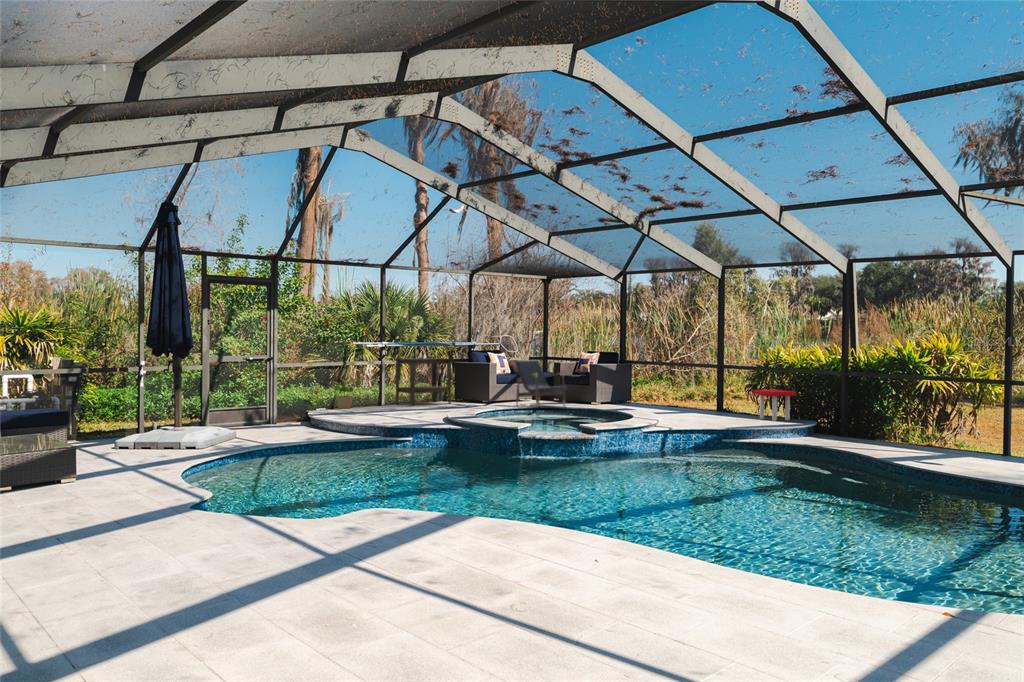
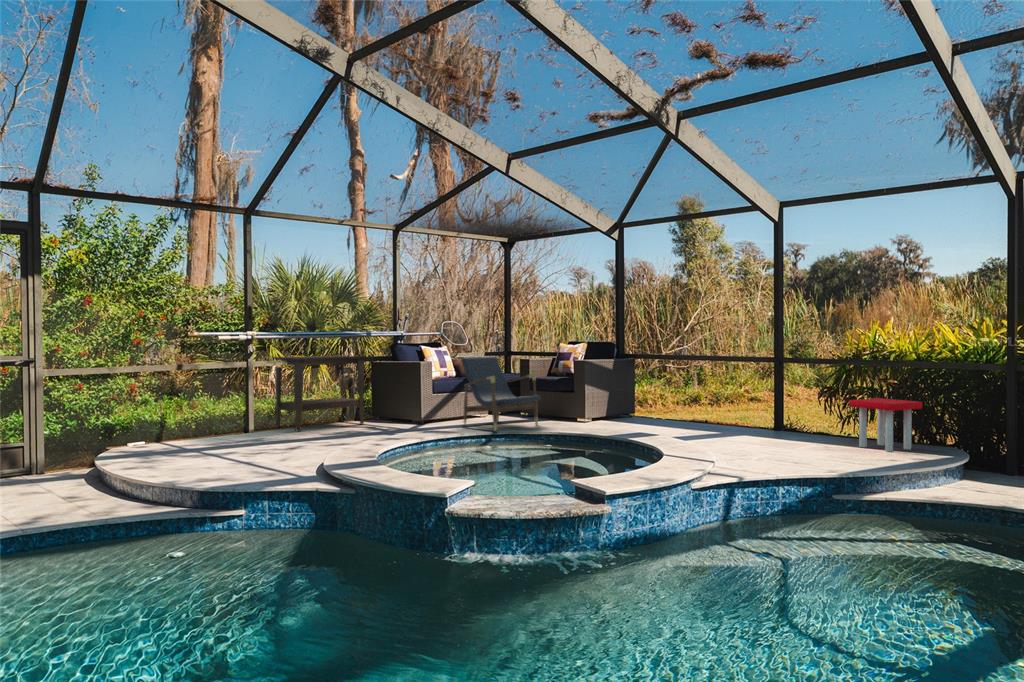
potted plant: present [335,379,361,409] -> none [158,391,211,440]

